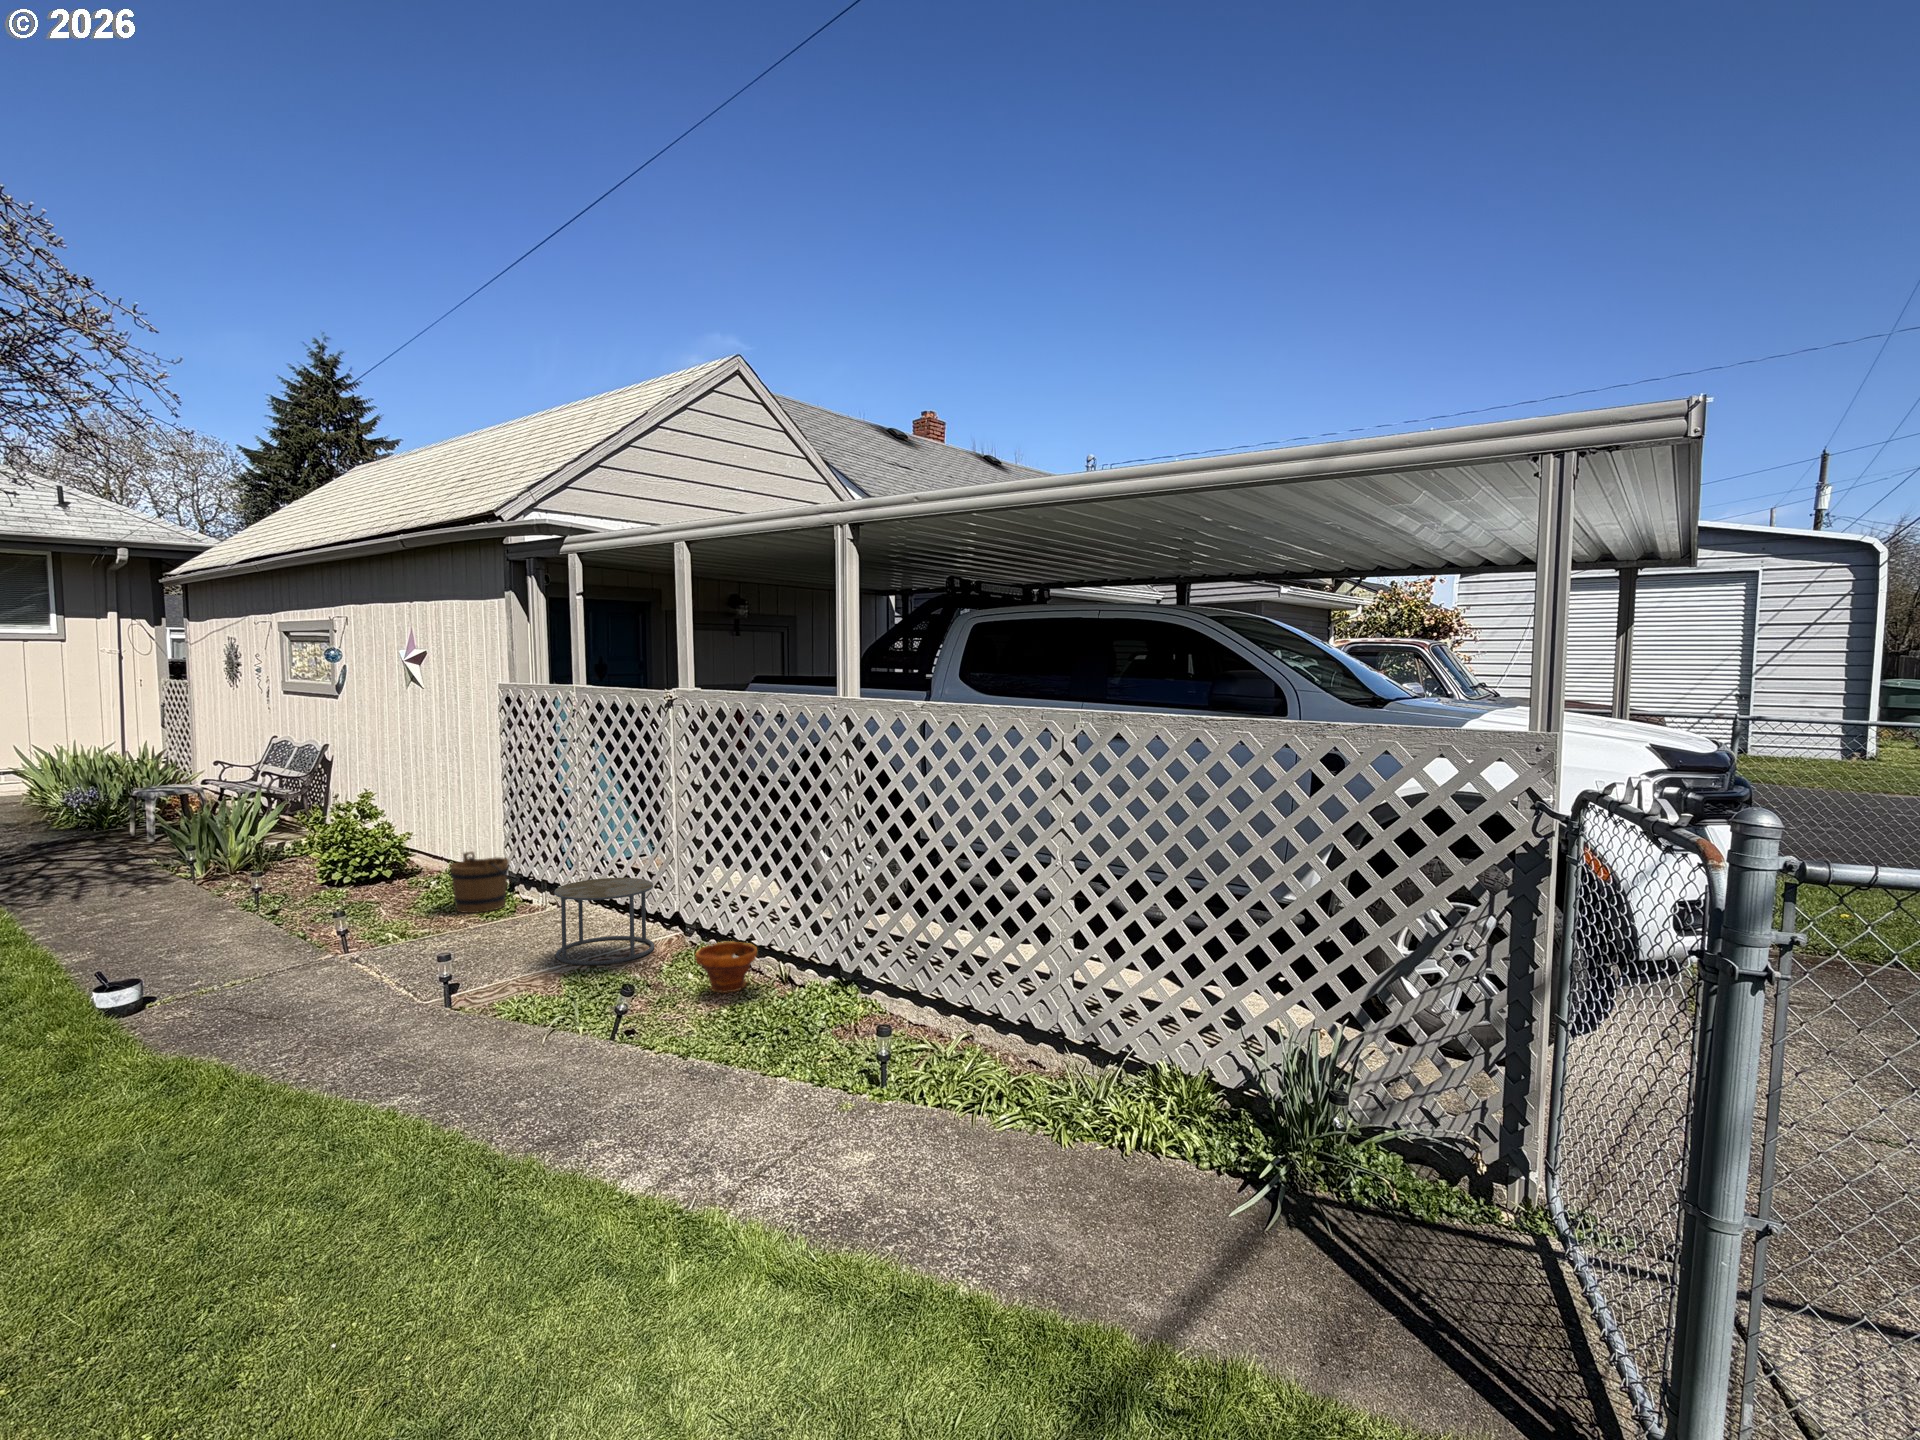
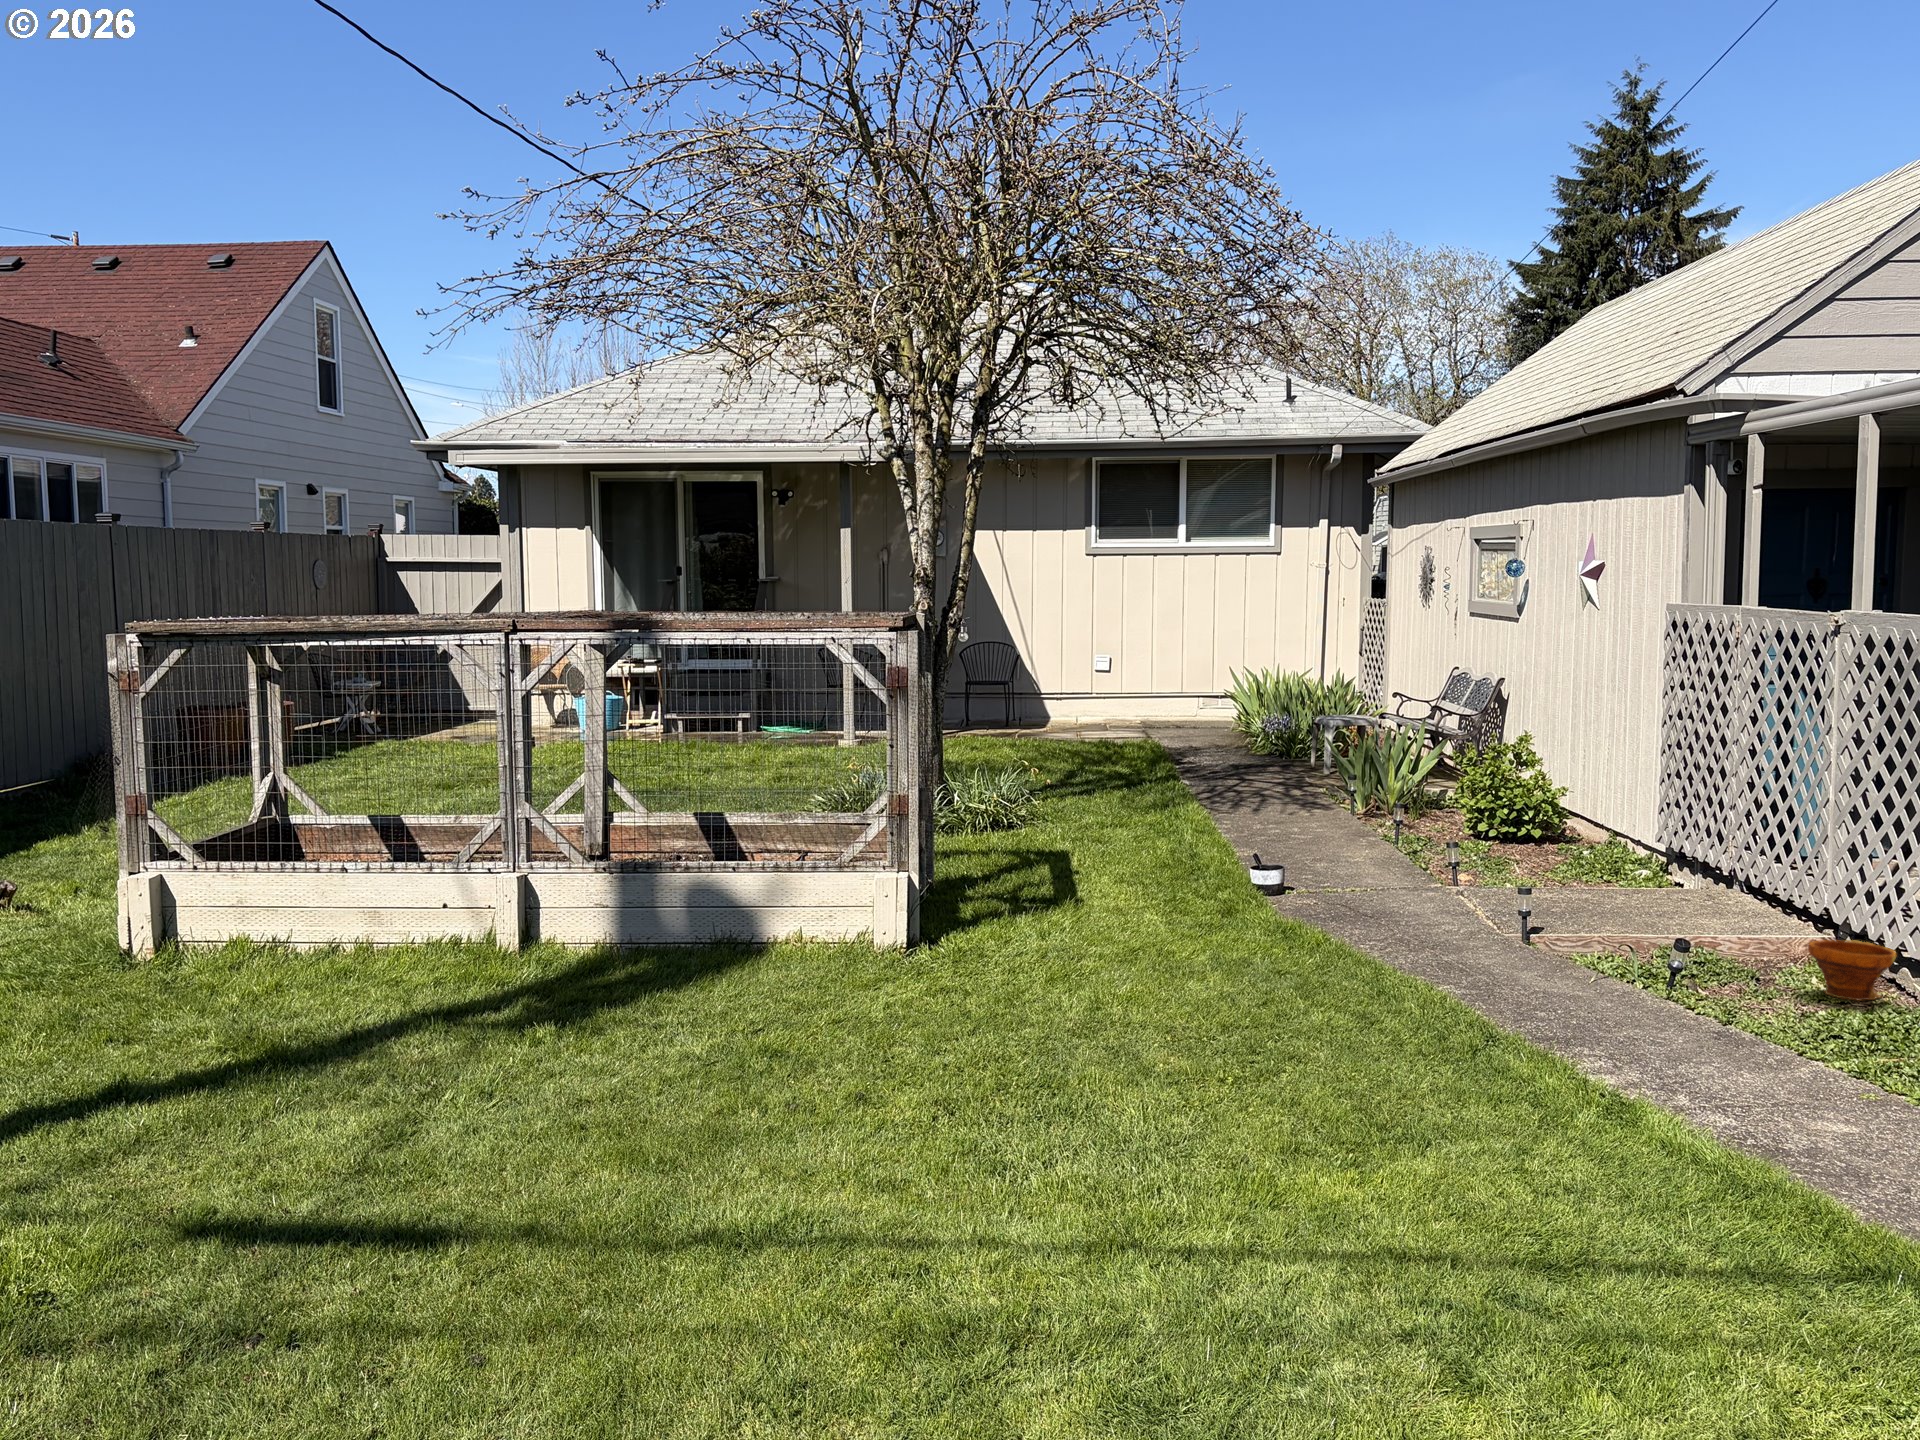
bucket: present [450,852,509,913] -> none [1588,811,1659,886]
side table: present [554,878,654,965] -> none [1667,850,1801,952]

